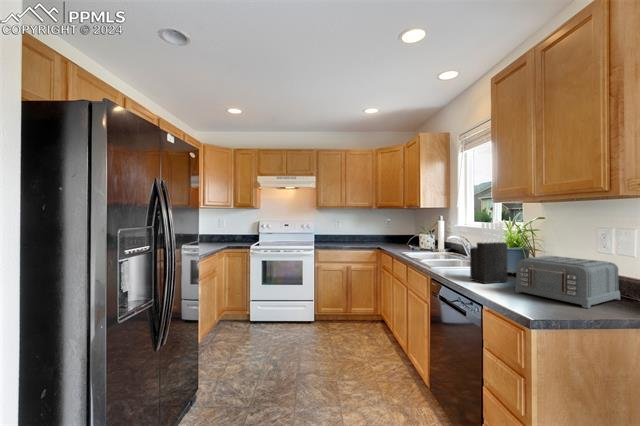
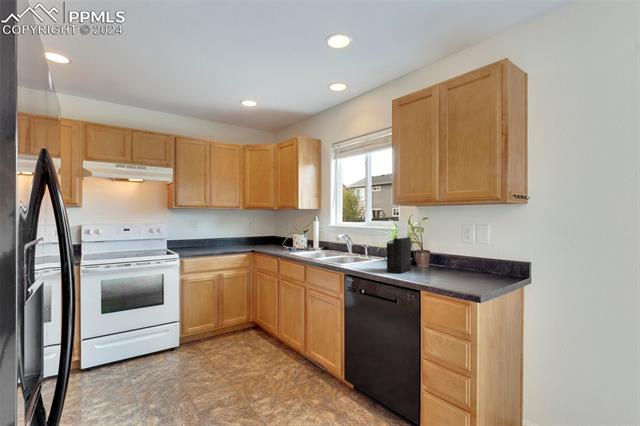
toaster: present [515,256,620,308] -> none [431,246,485,281]

